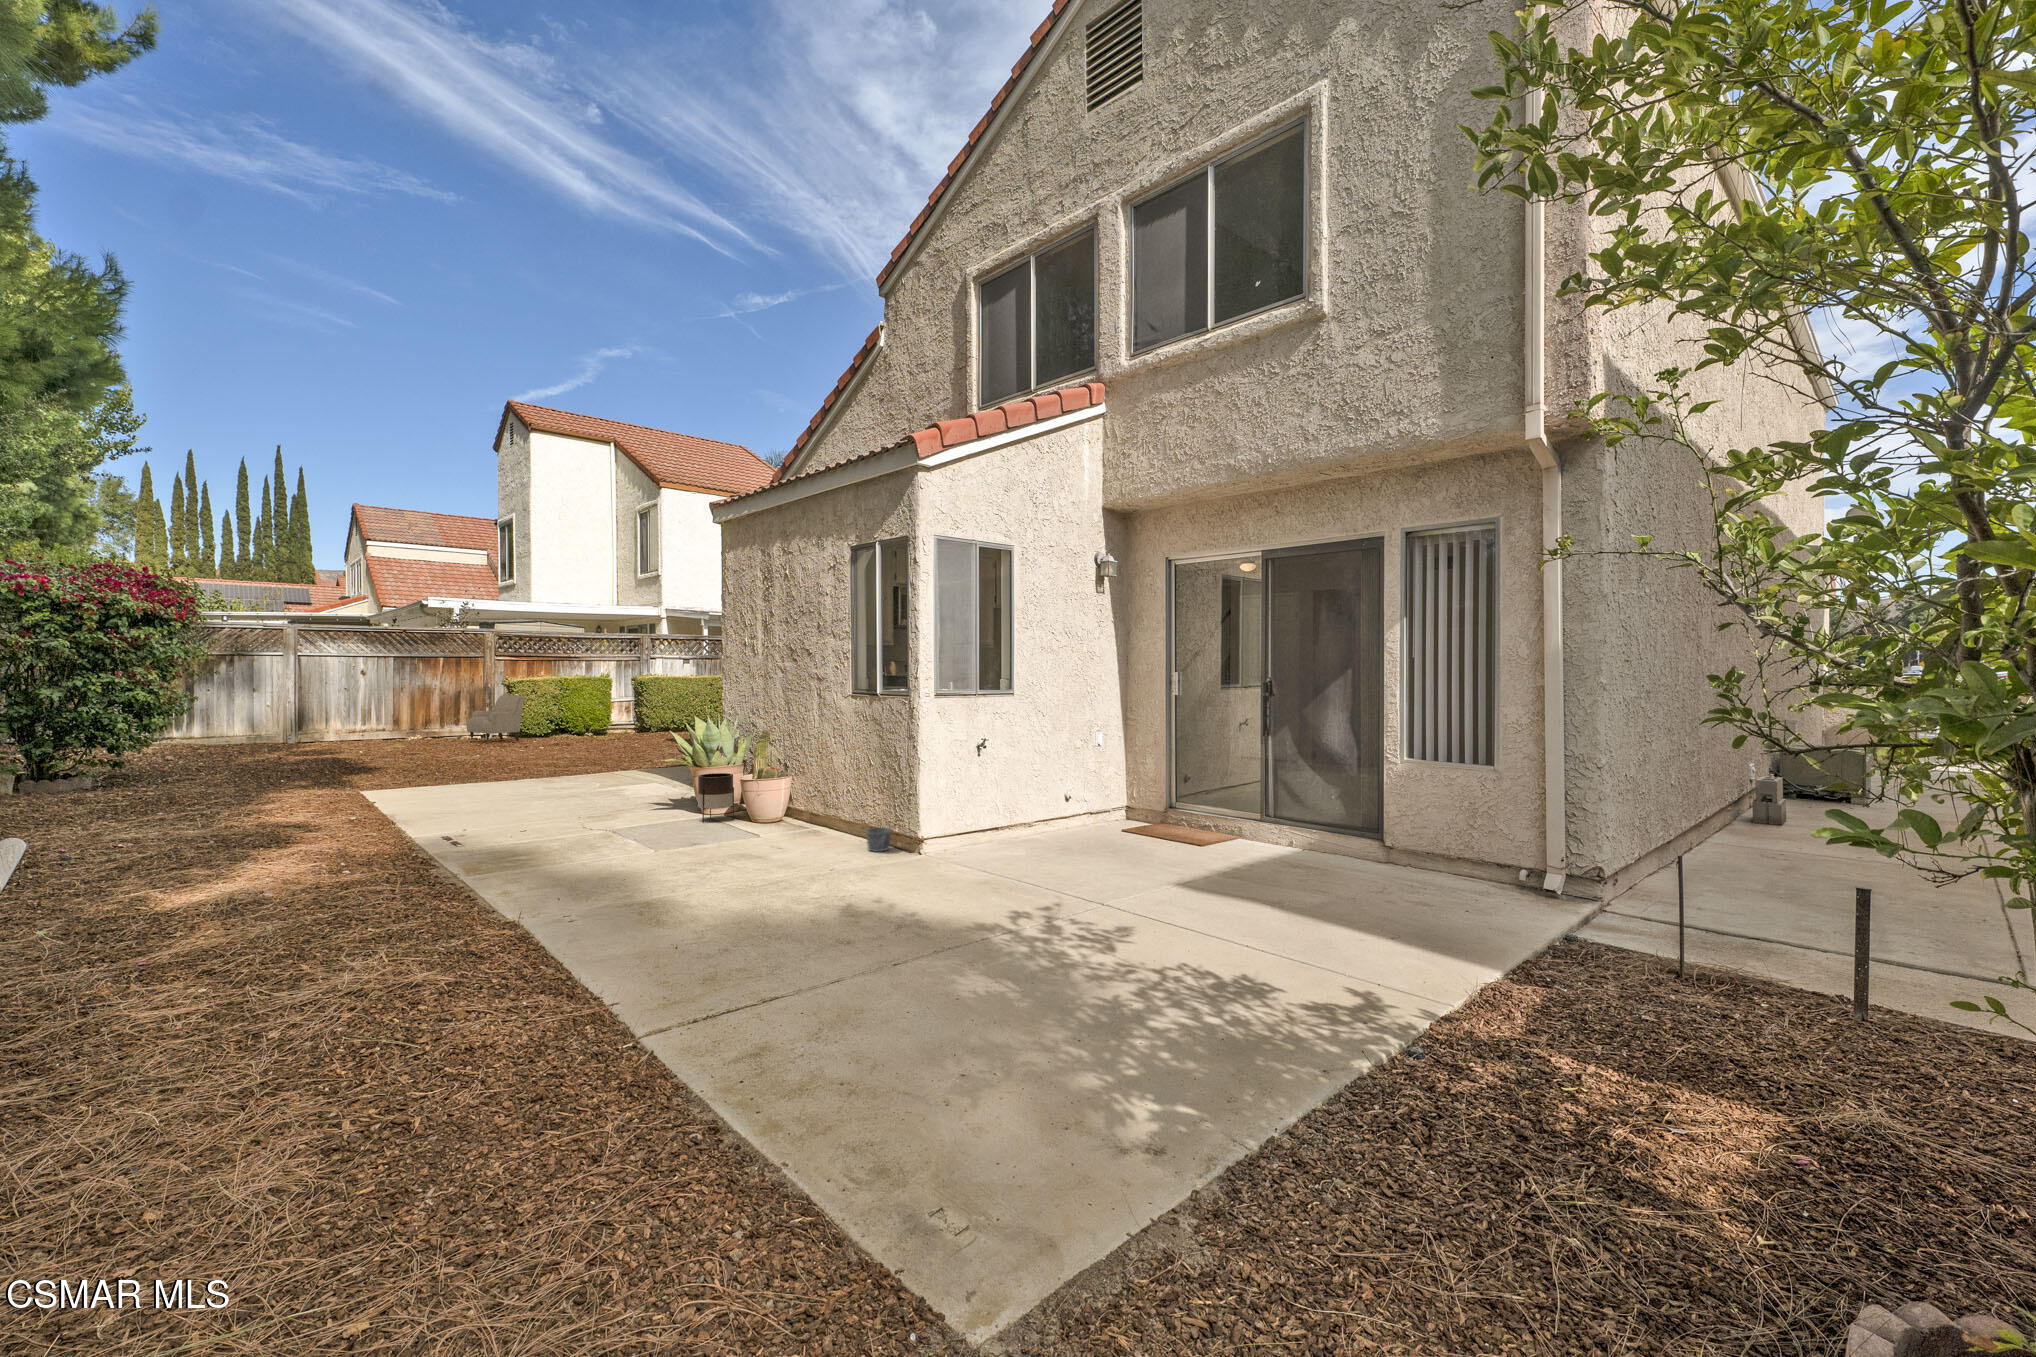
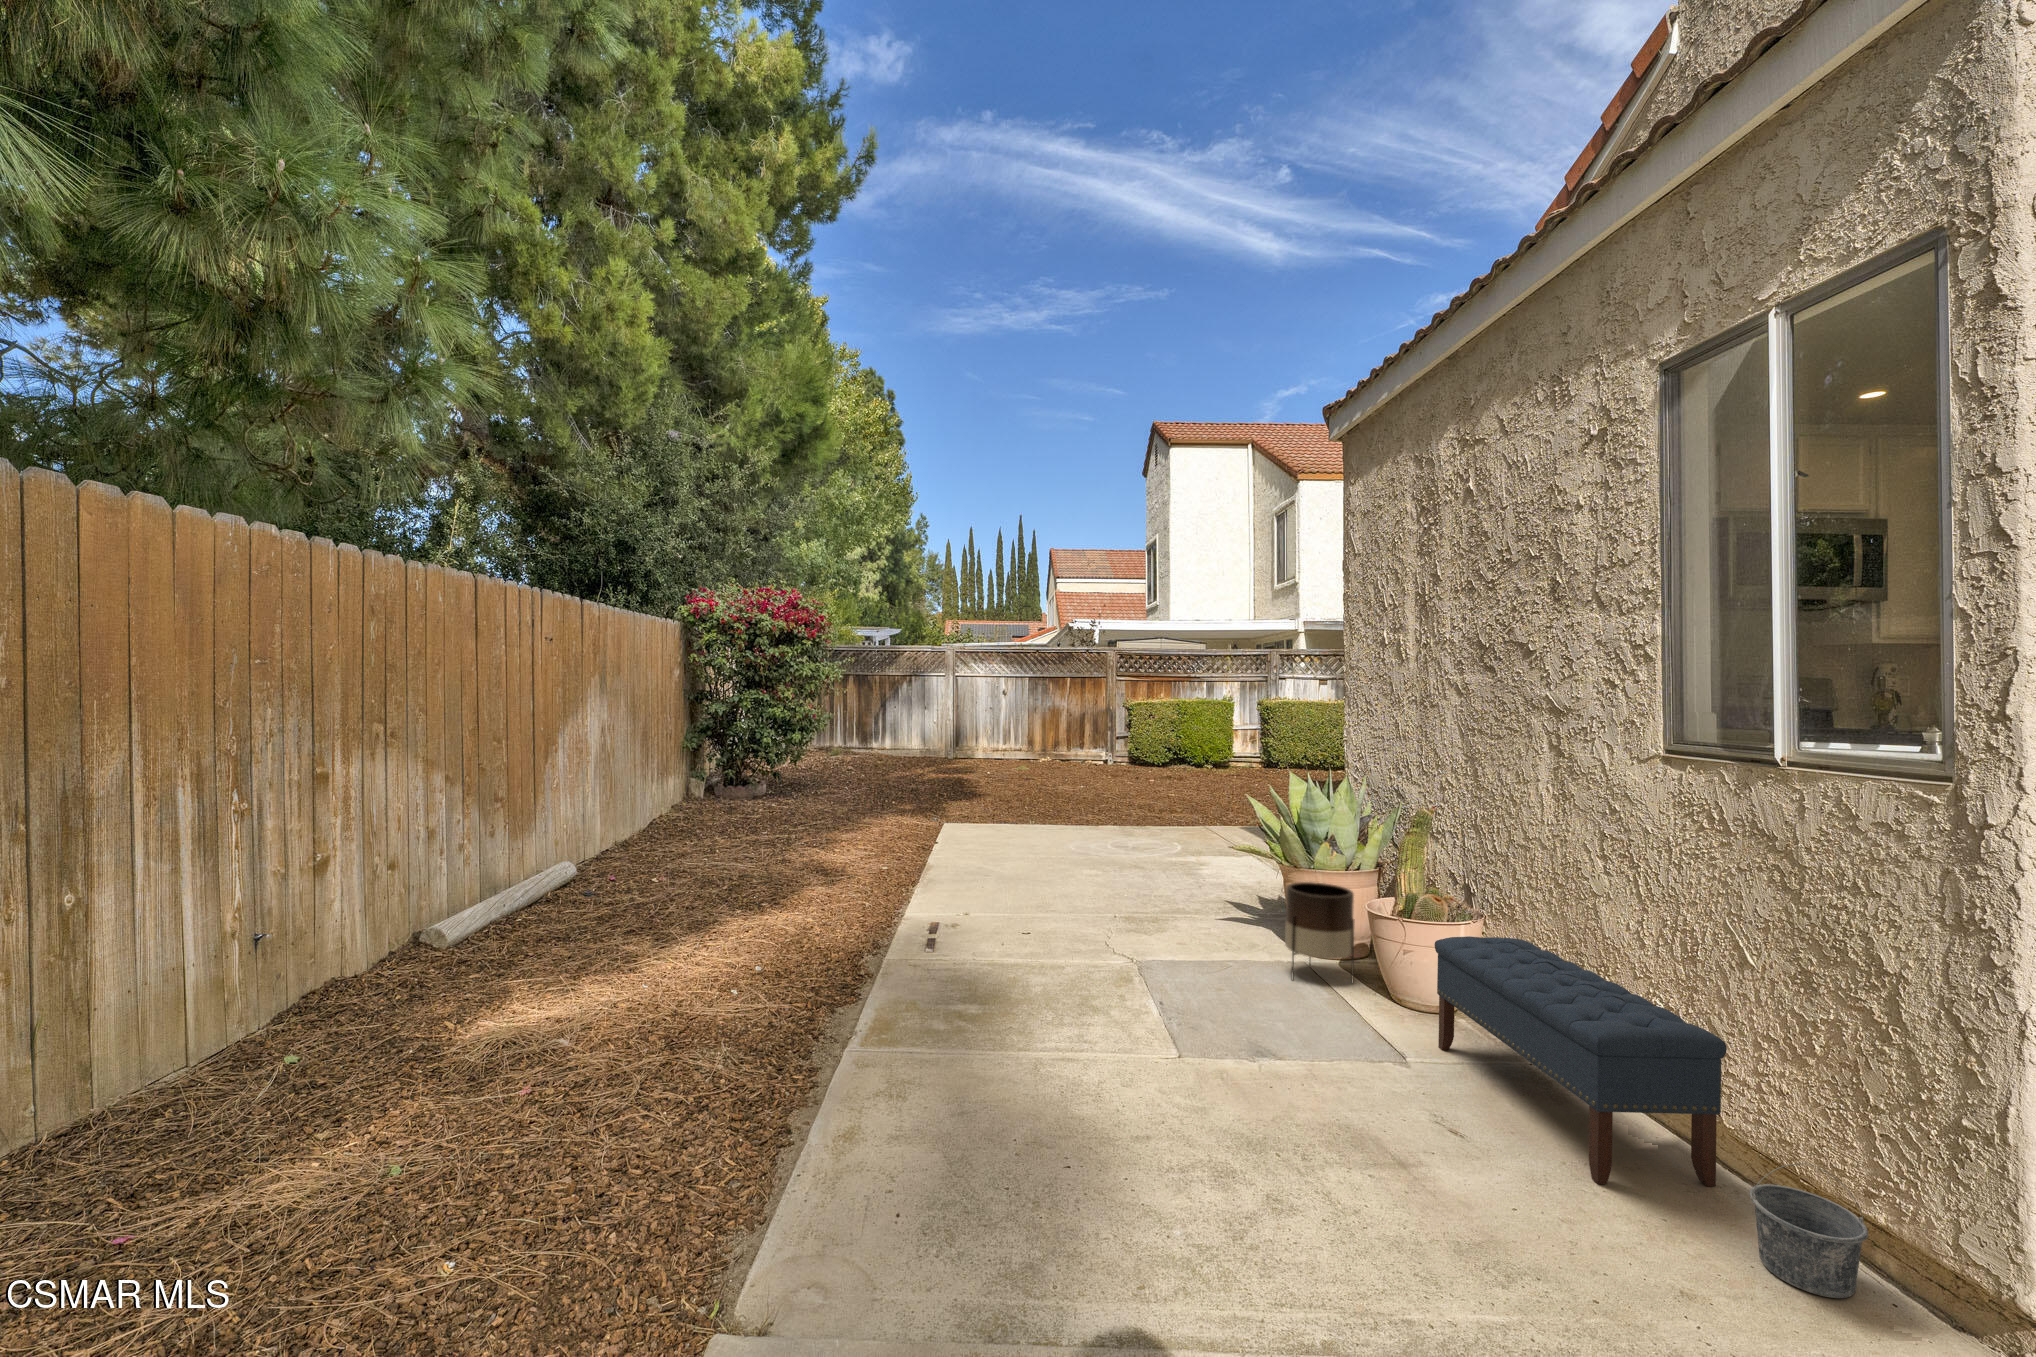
chair: present [466,695,525,742] -> none [1088,718,1142,770]
bench: none [772,778,865,847] -> present [1435,936,1727,1186]

